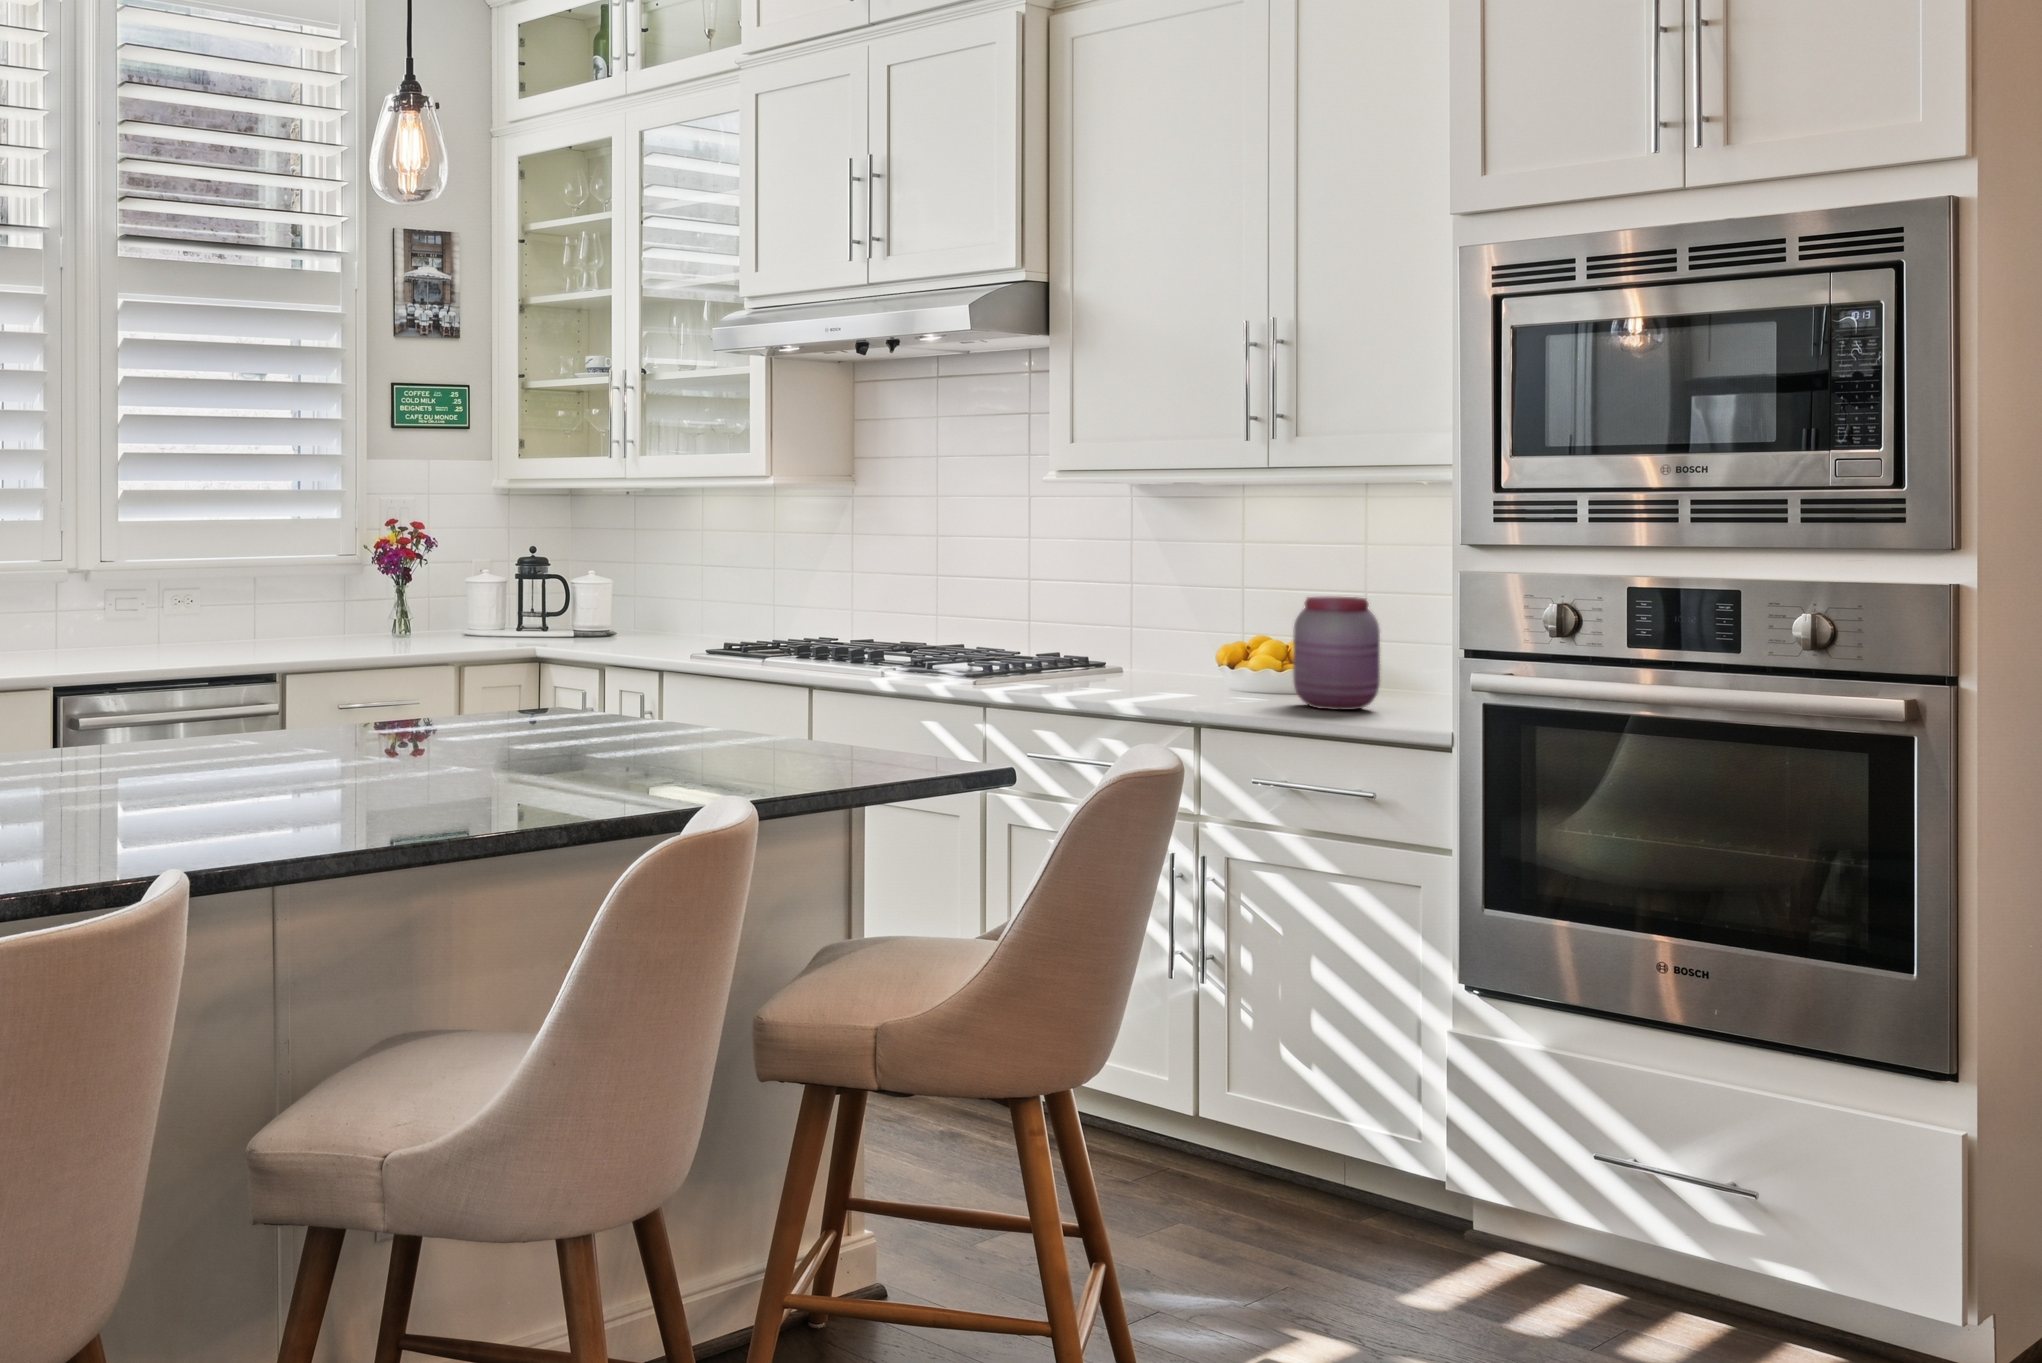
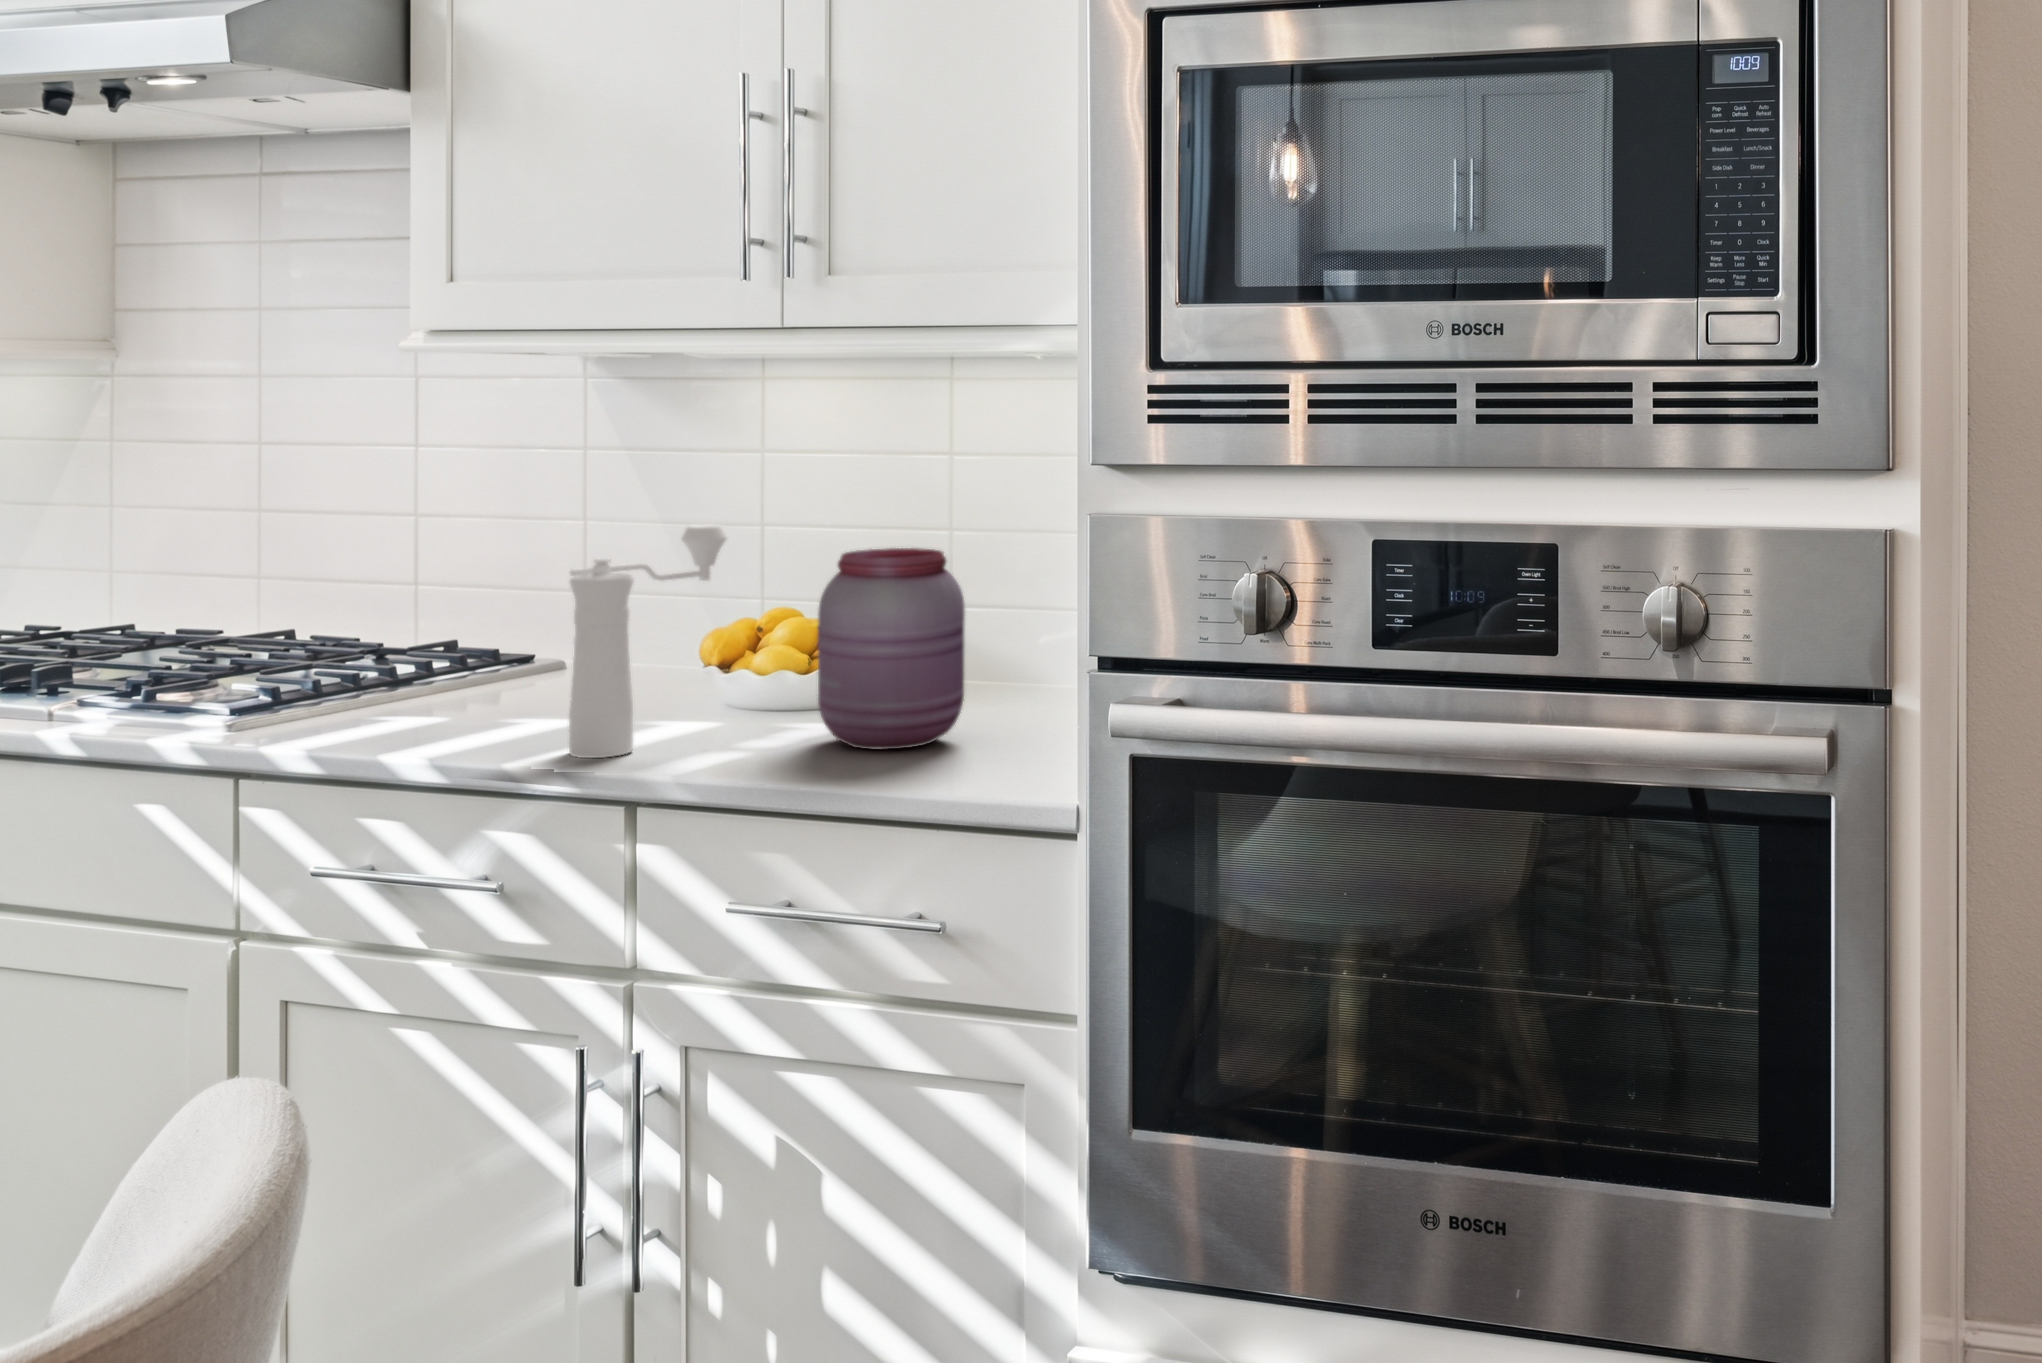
pepper mill: none [1160,579,1241,701] -> present [569,525,727,758]

